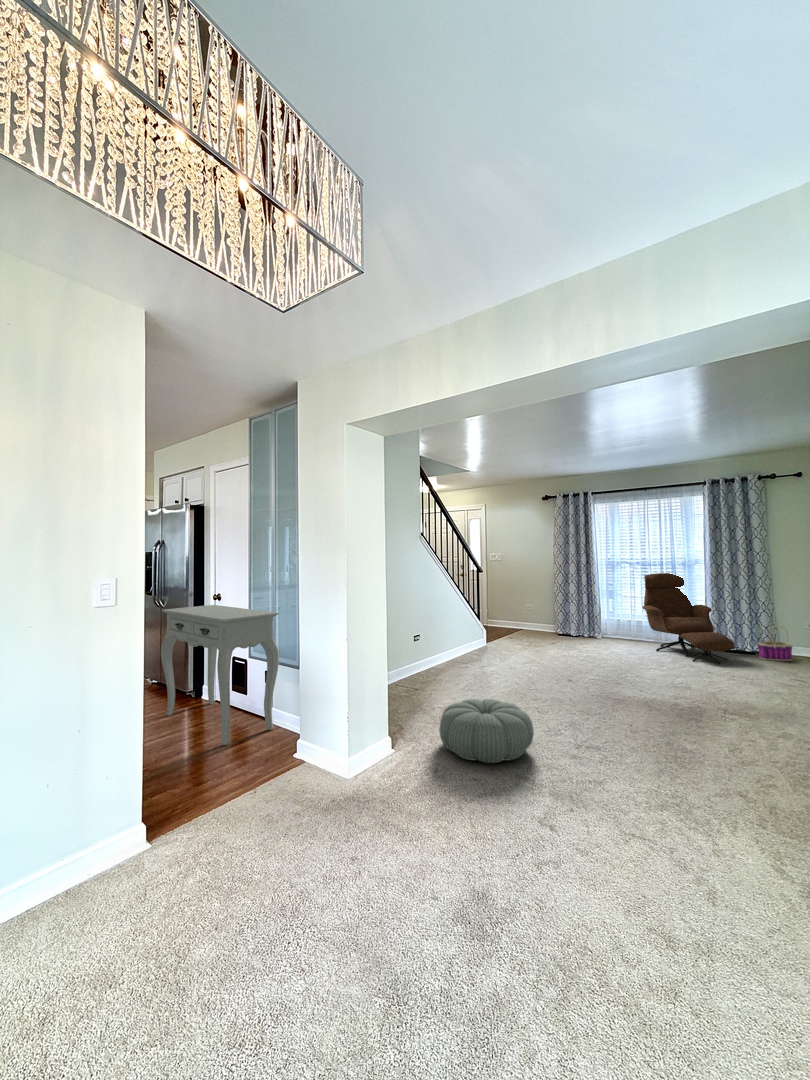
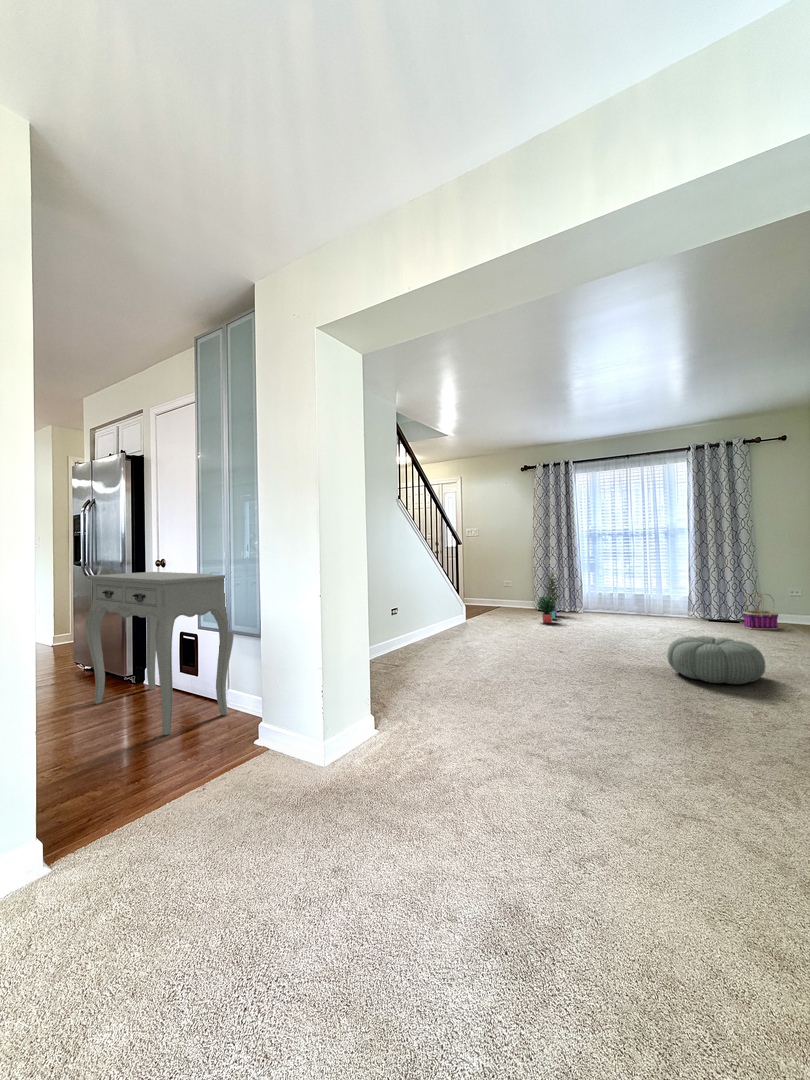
lounge chair: present [642,573,735,664] -> none [626,543,723,634]
potted plant: none [556,598,581,648] -> present [538,572,560,623]
pouf: present [439,699,534,763] -> present [667,636,765,684]

